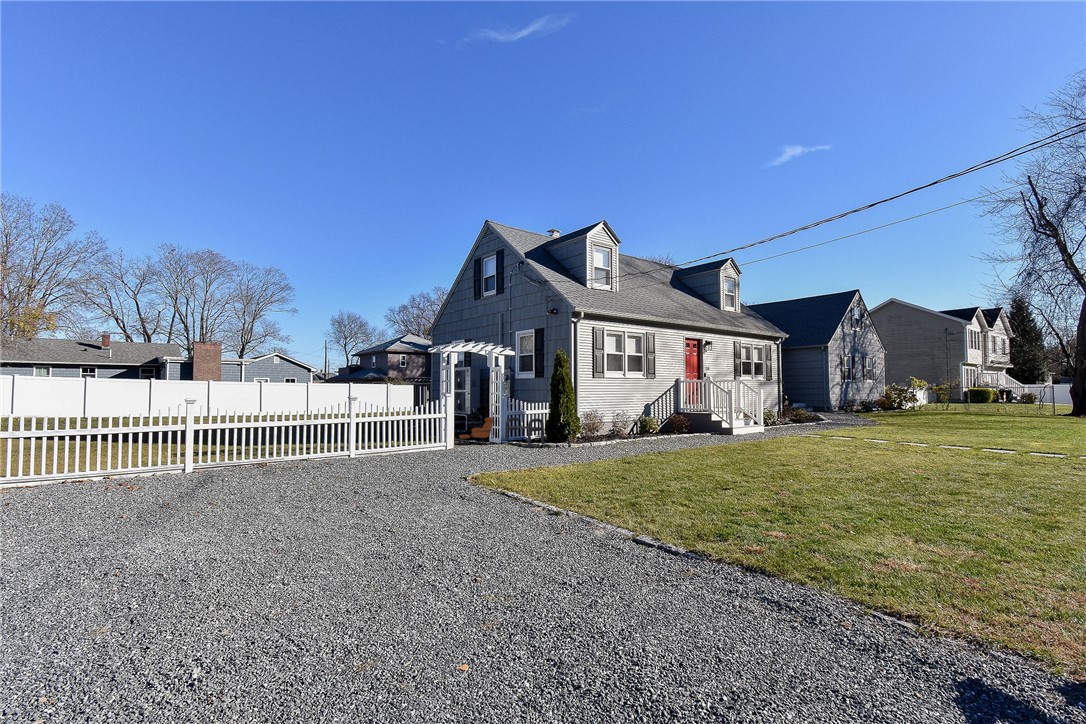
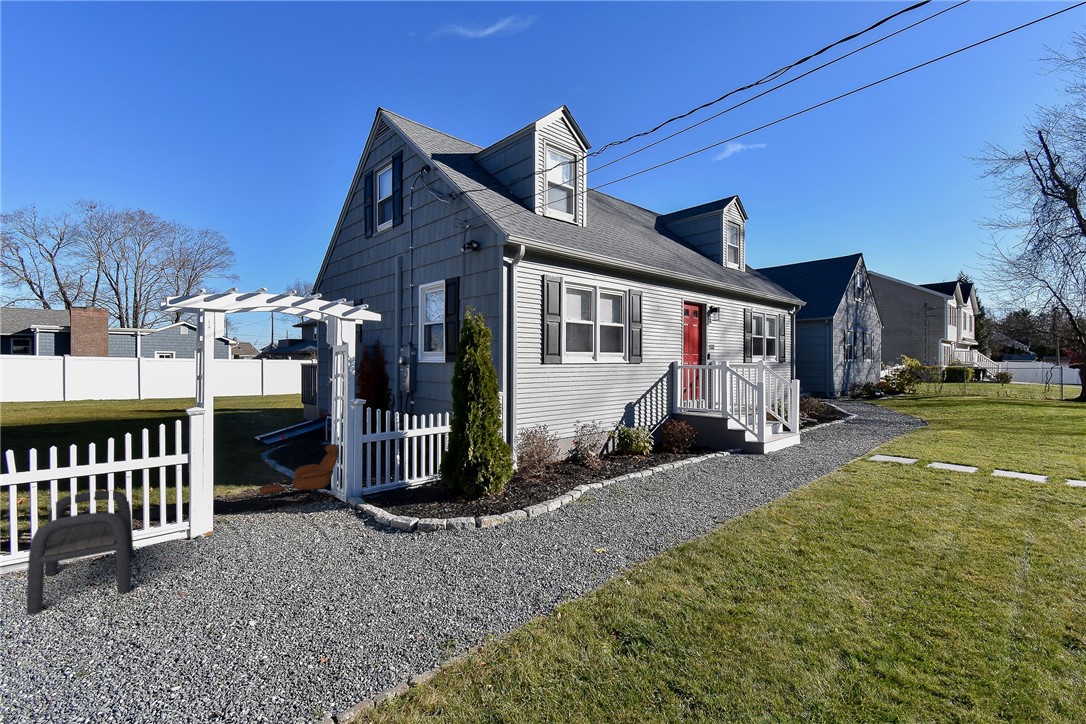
bench: present [505,418,544,446] -> present [27,490,134,615]

